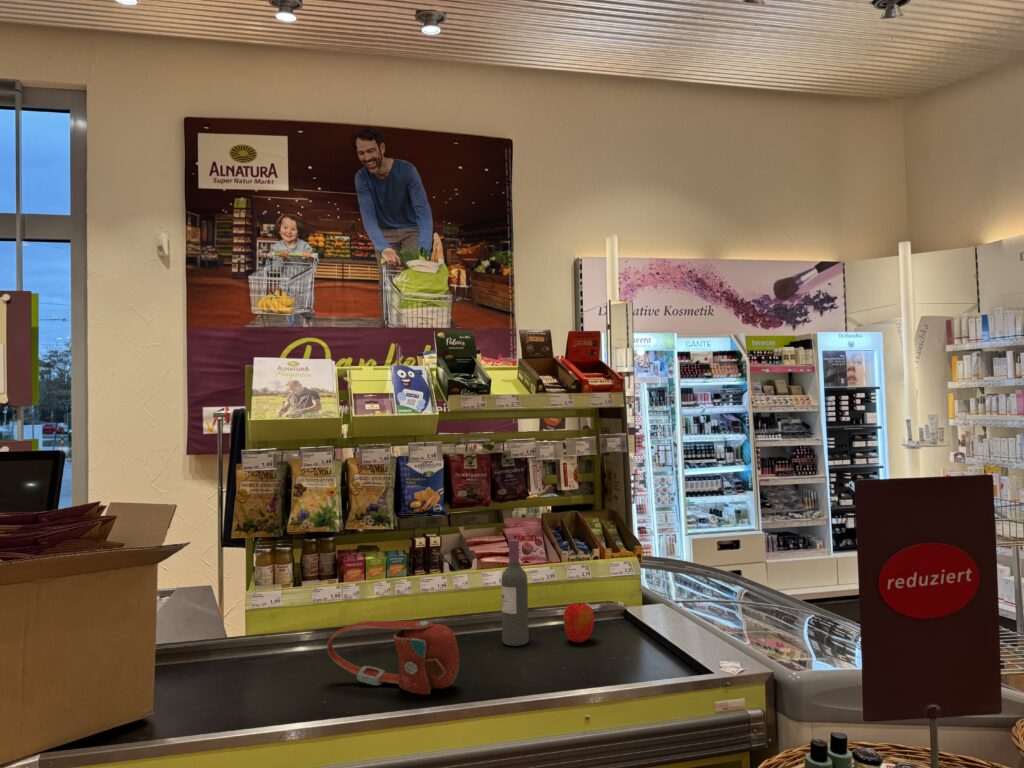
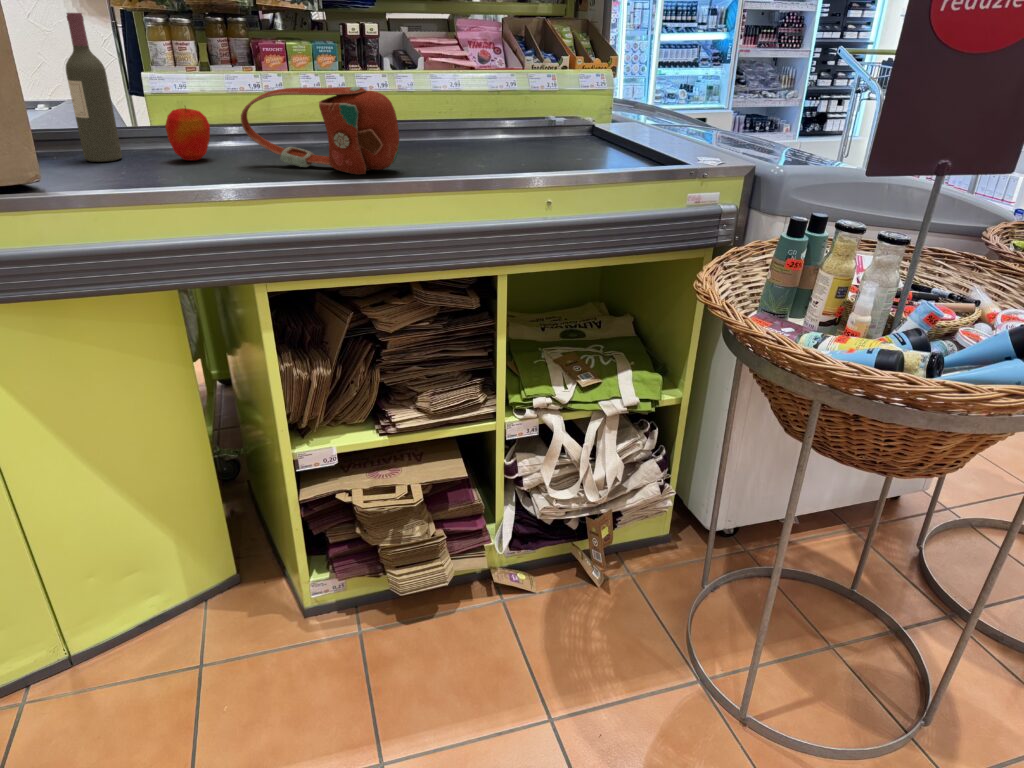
wine bottle: present [501,539,529,646] -> present [66,13,122,162]
apple: present [563,603,595,643] -> present [165,108,210,161]

